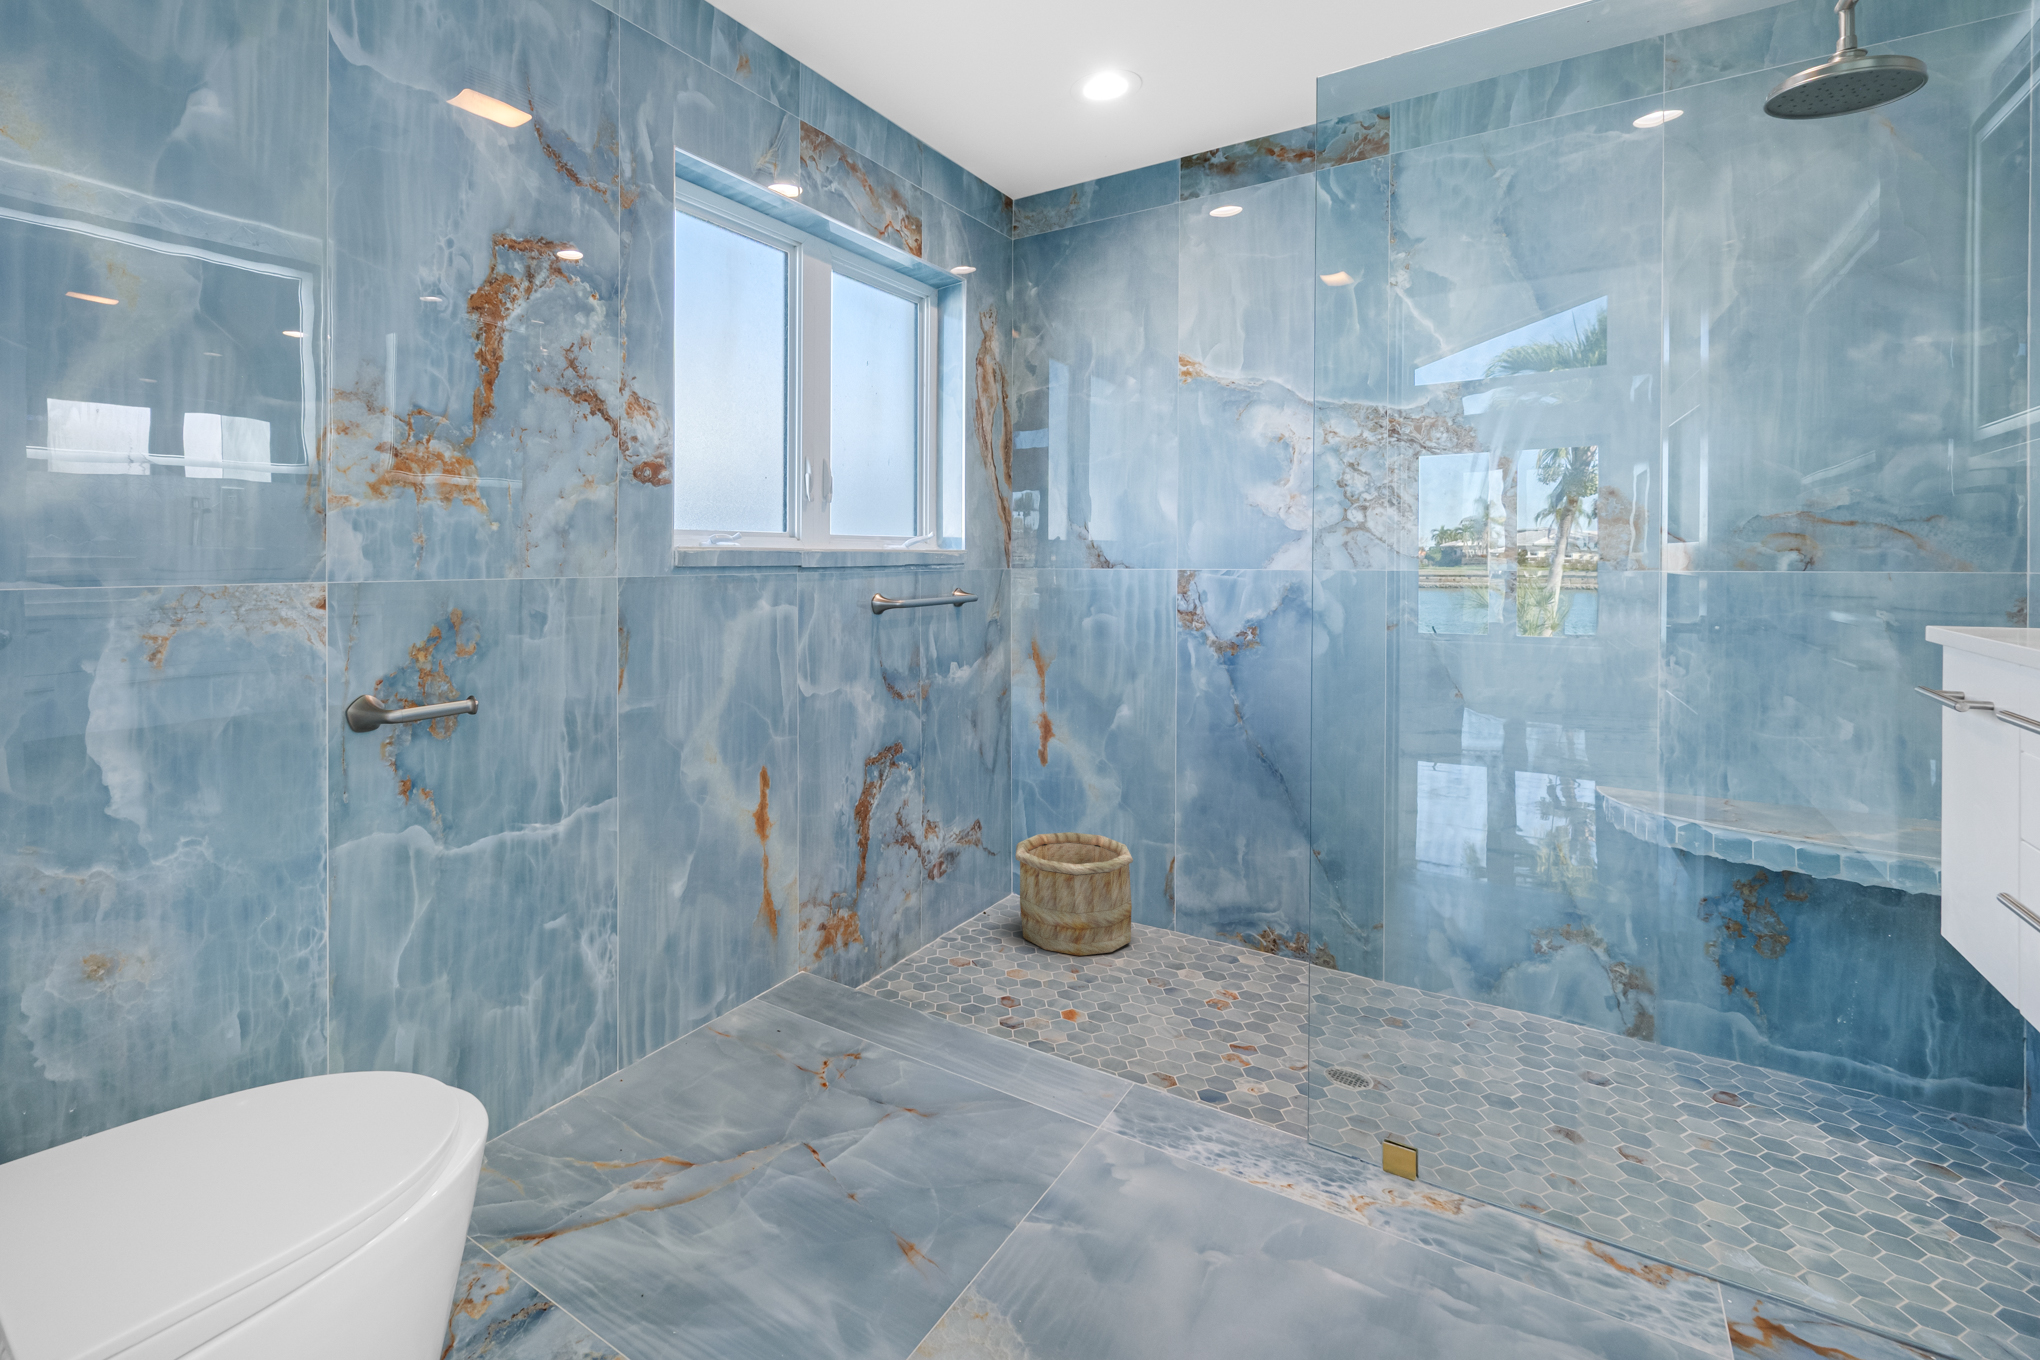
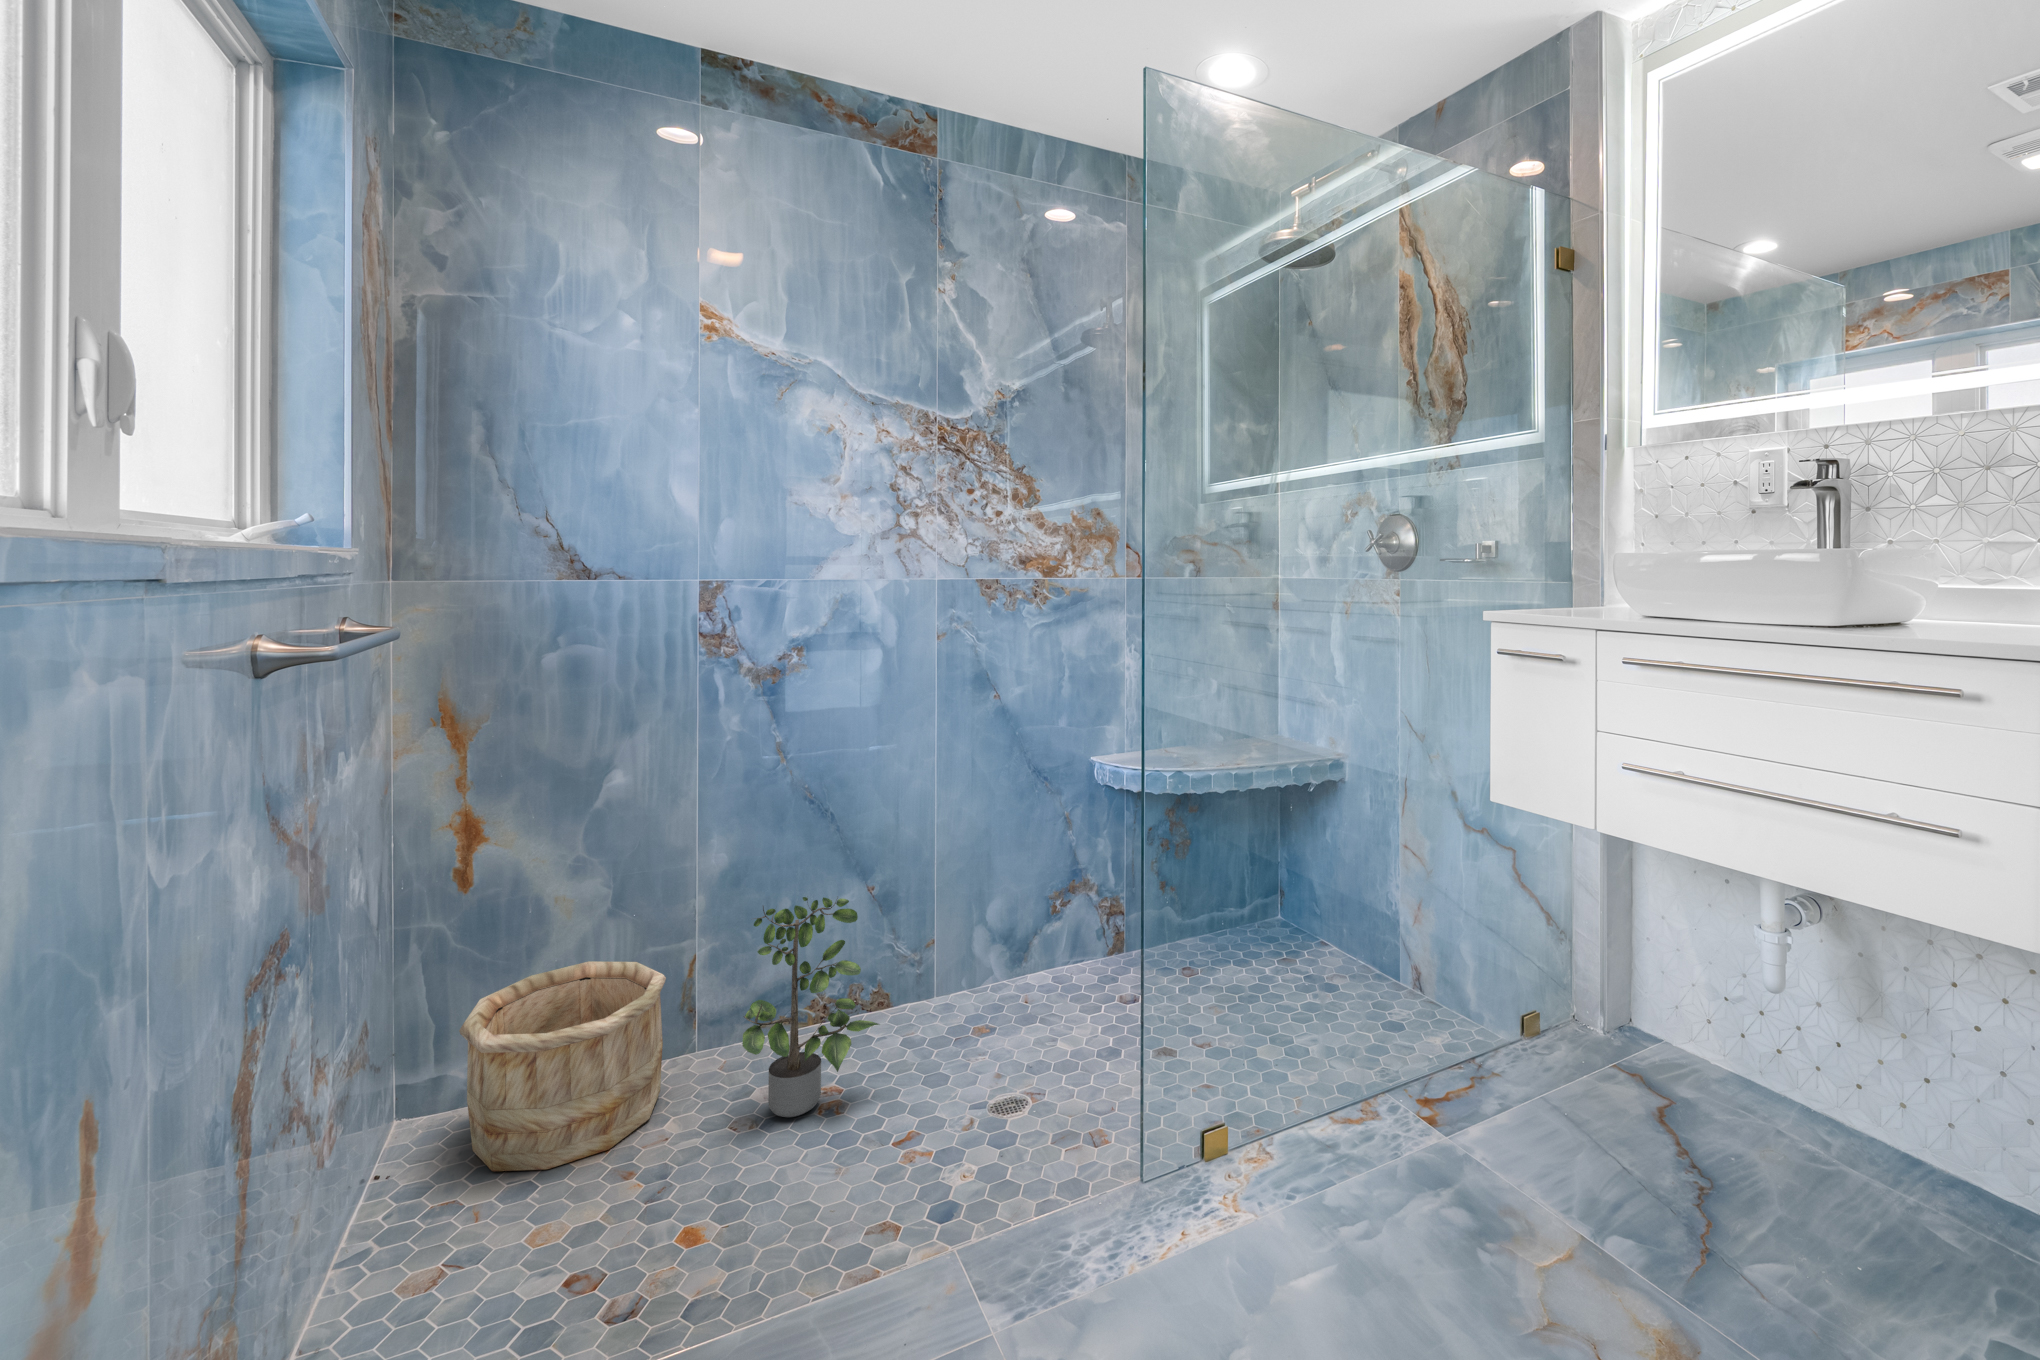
potted plant: none [1149,818,1256,993] -> present [742,897,880,1117]

